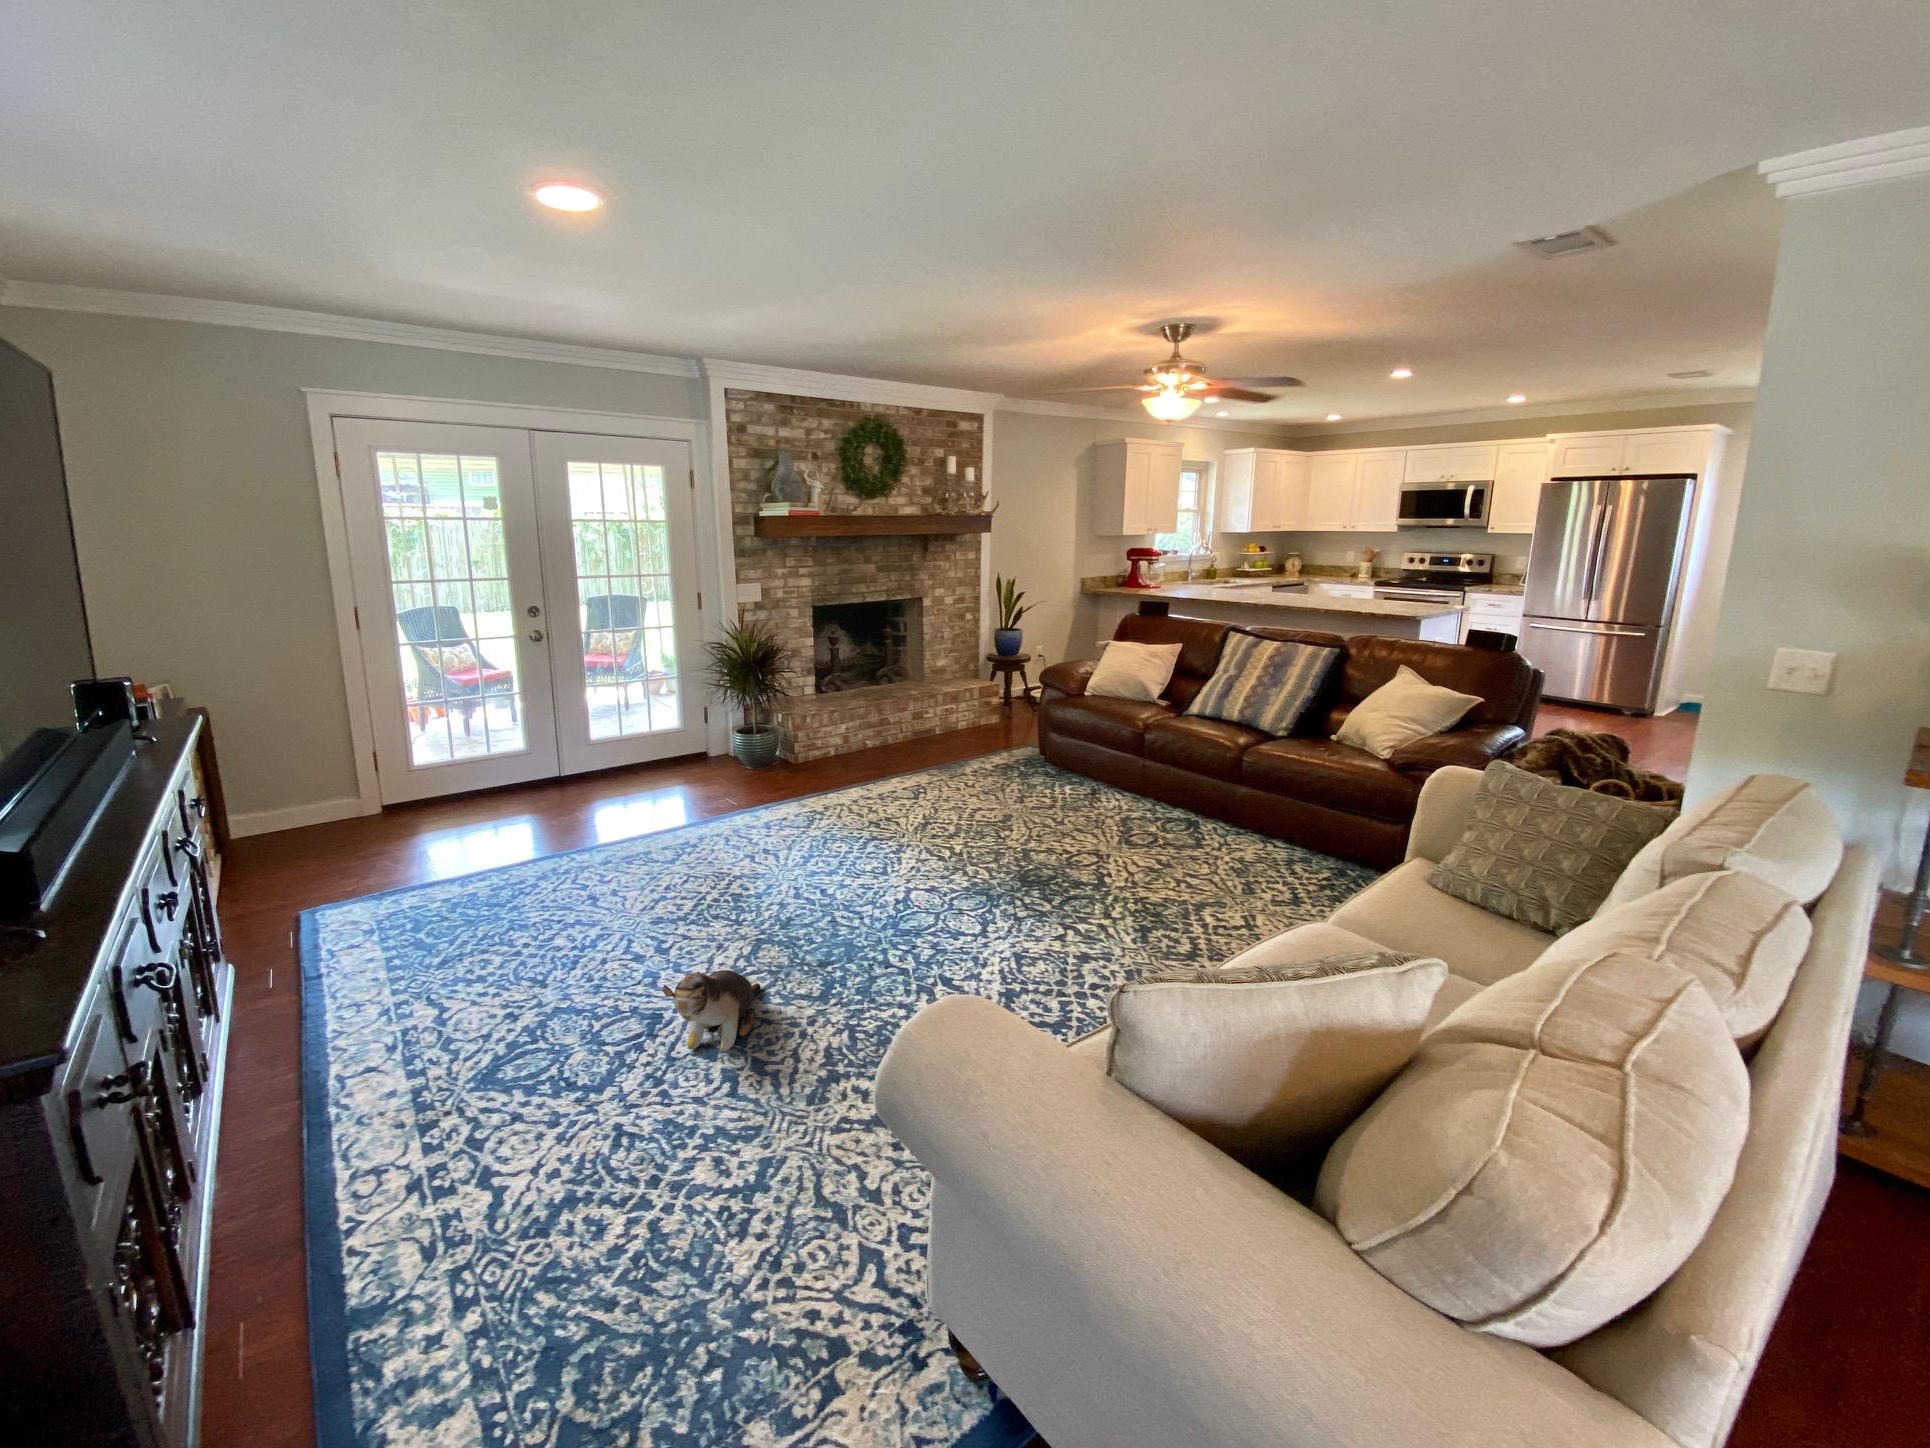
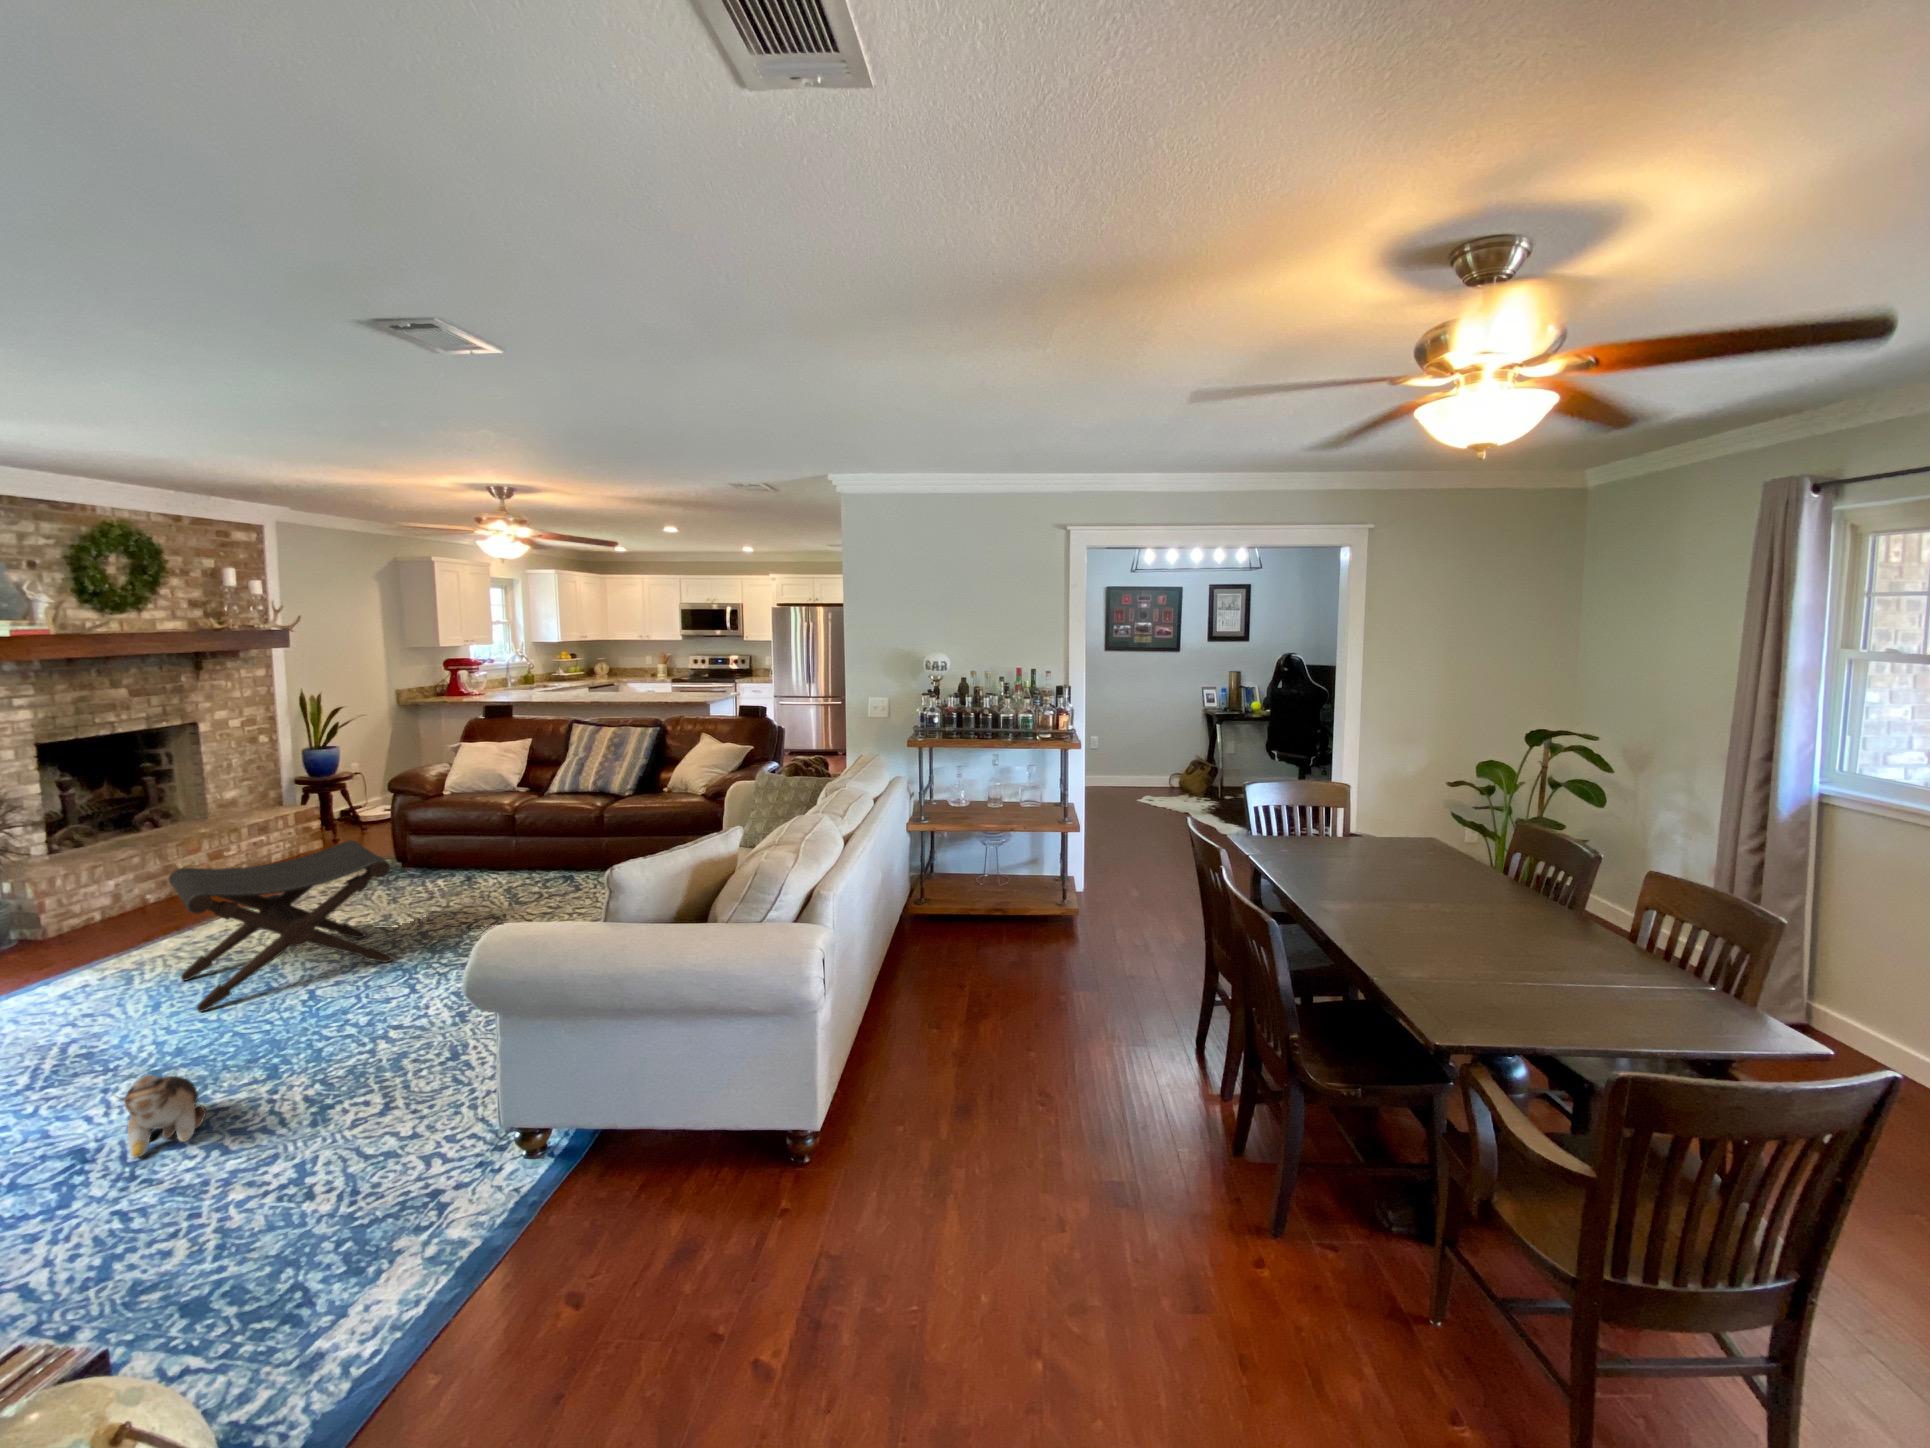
footstool: none [818,736,988,883] -> present [169,840,392,1012]

